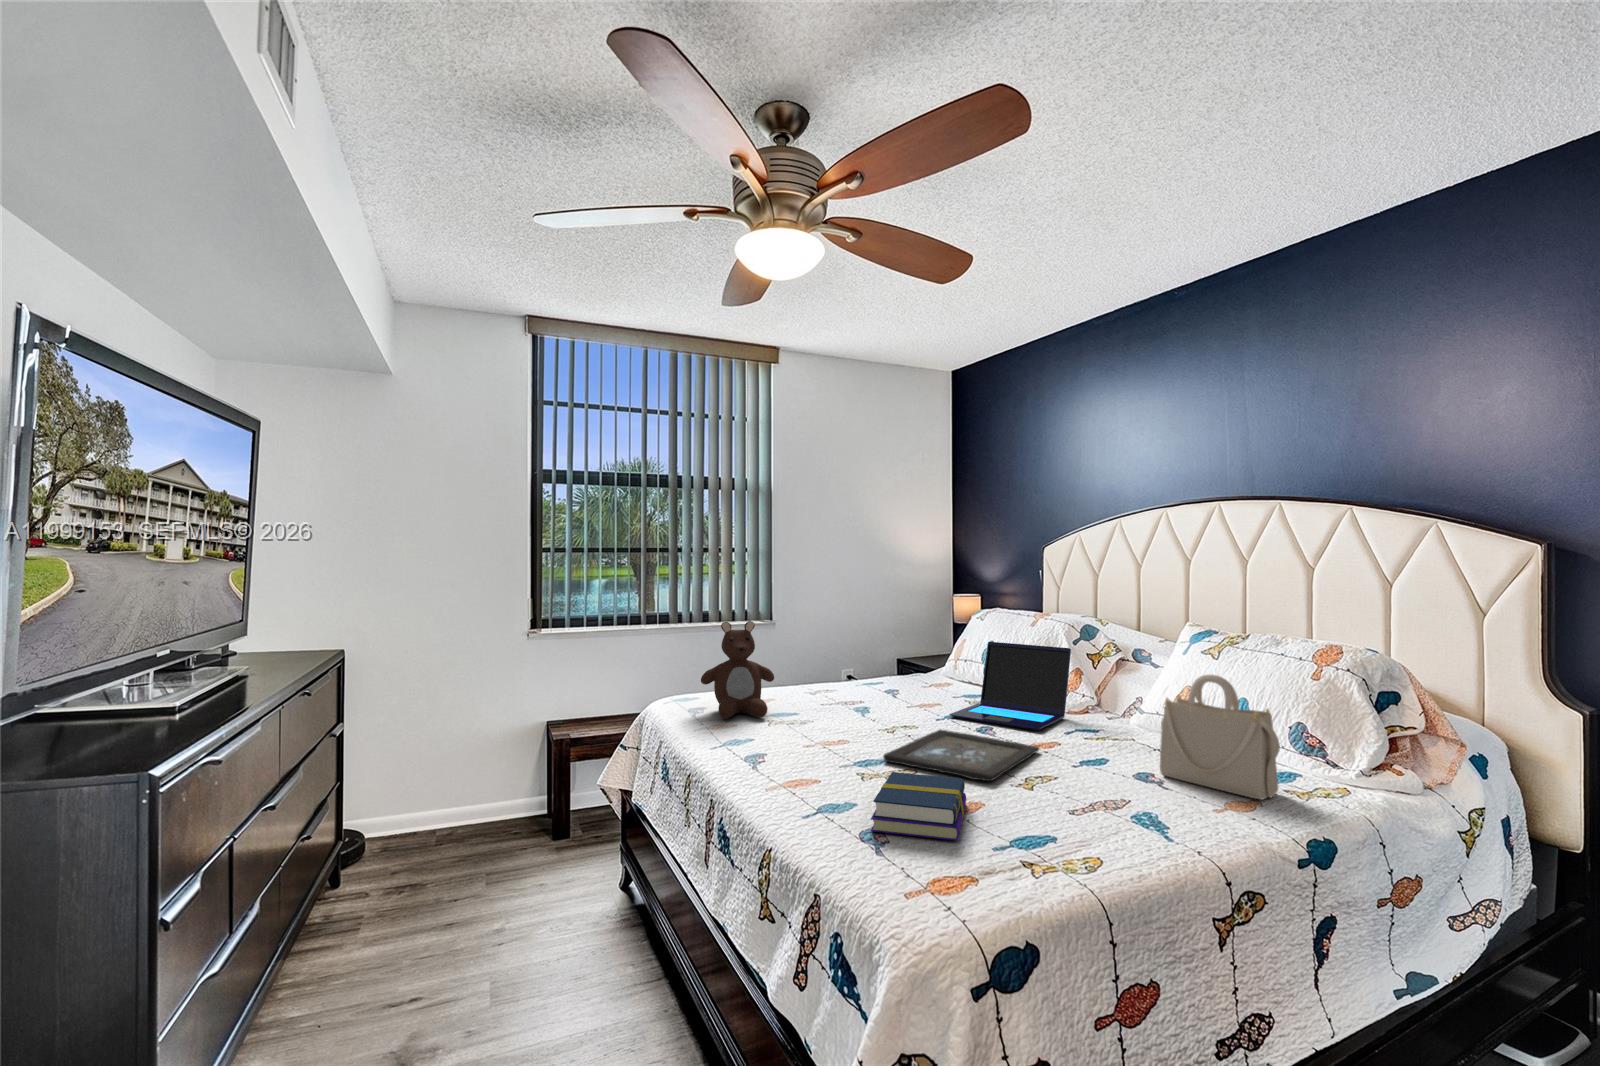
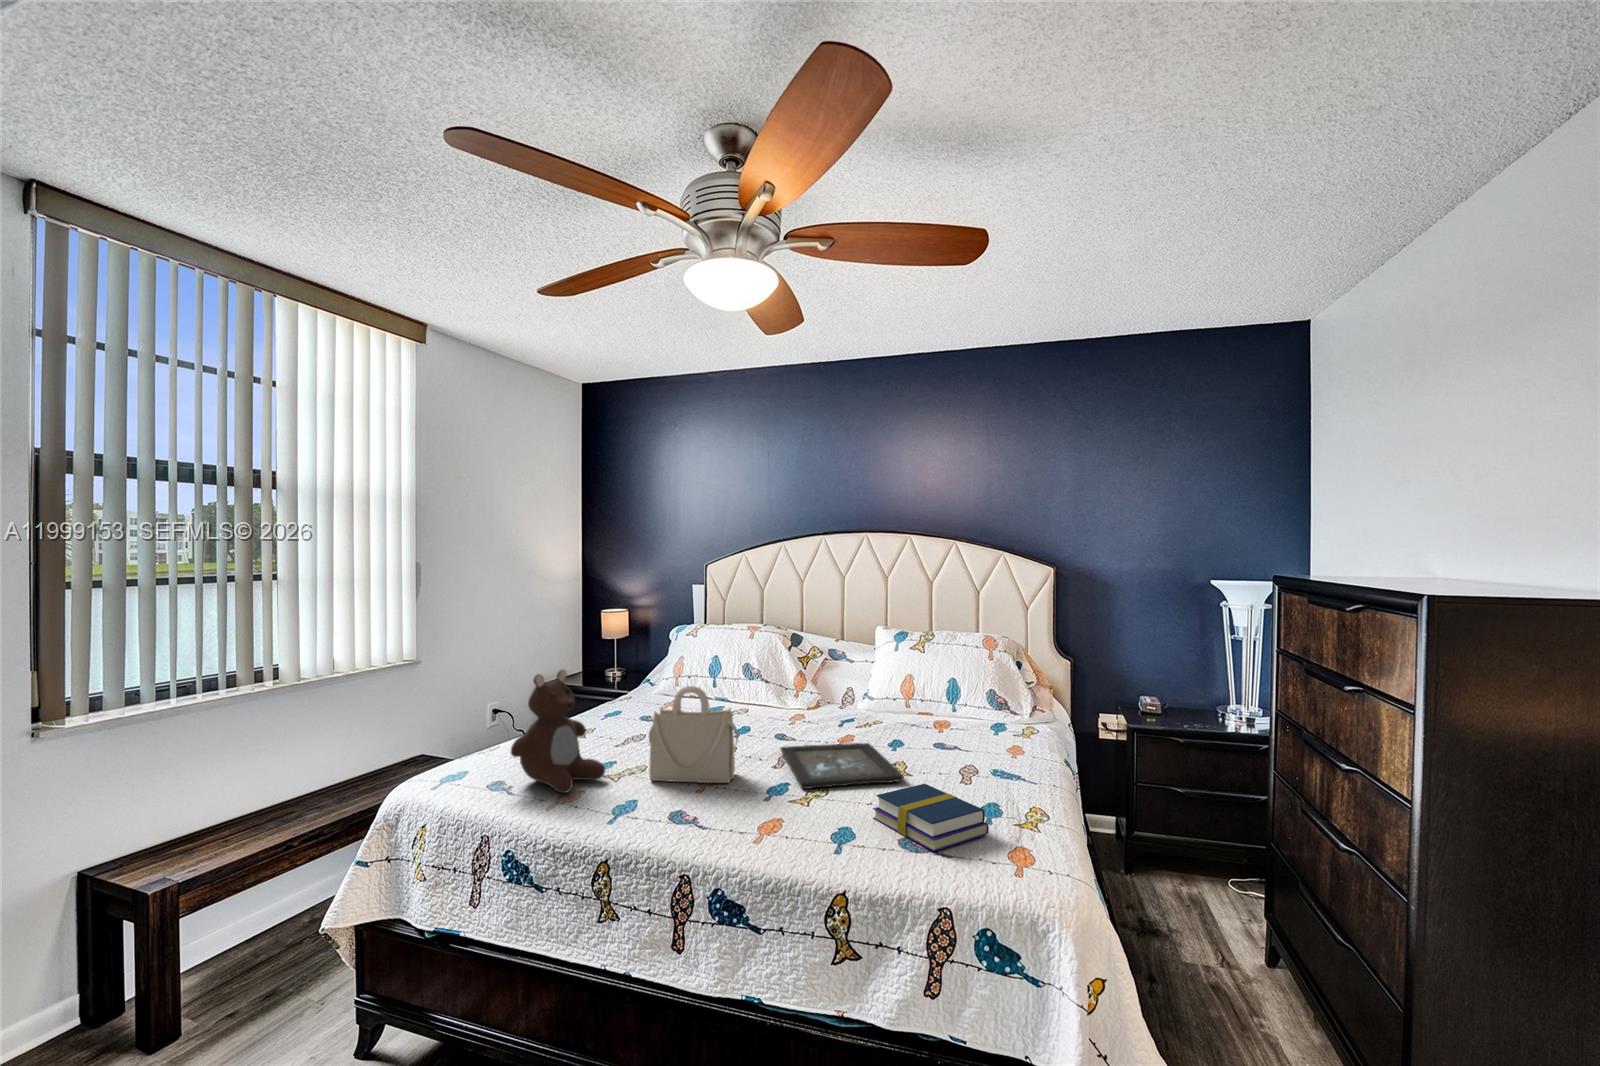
laptop: present [949,642,1071,730] -> none [745,655,834,733]
handbag: present [1160,675,1280,800] -> present [649,686,738,783]

